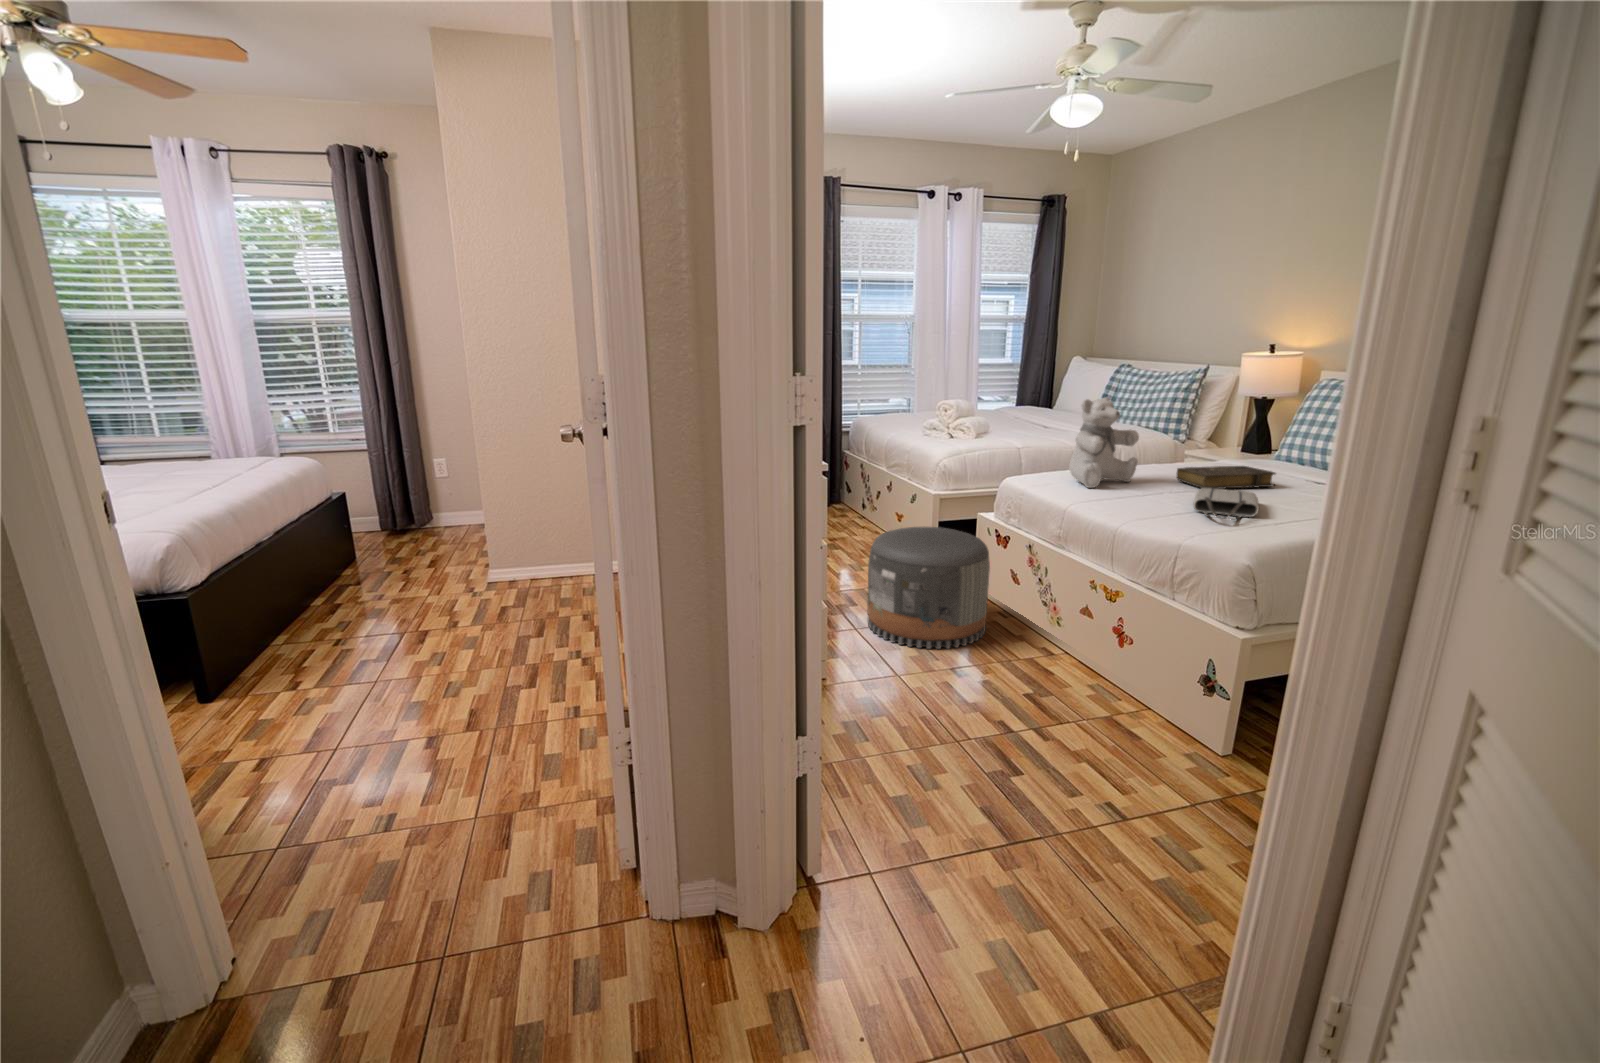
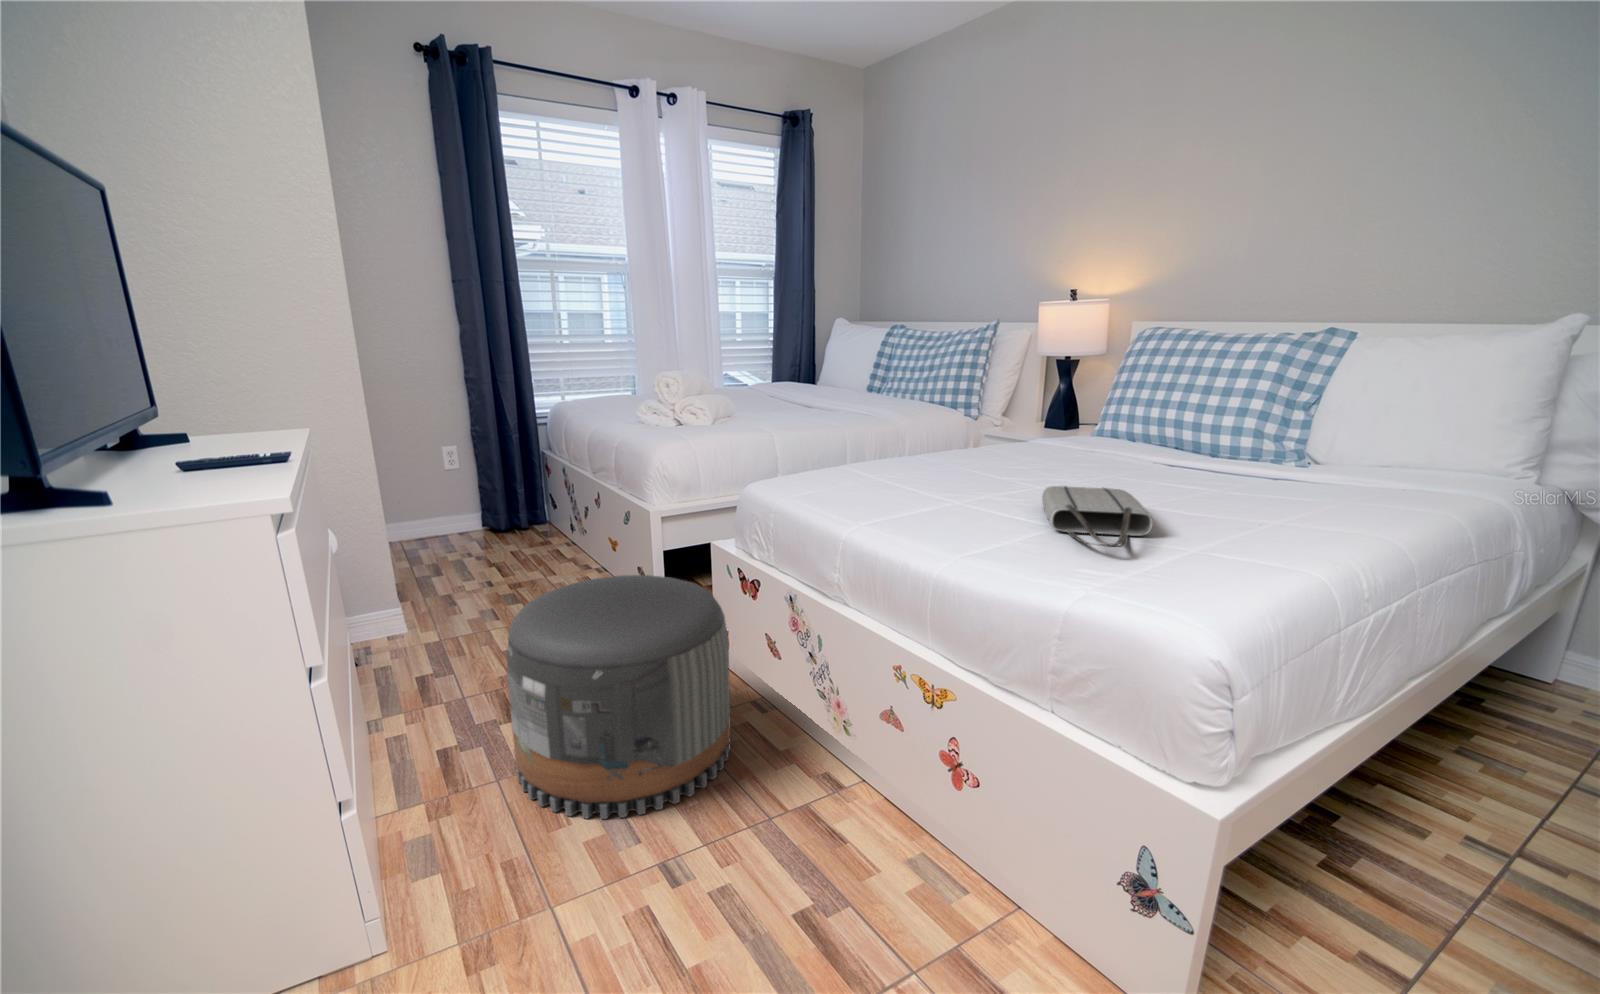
teddy bear: present [1069,398,1139,488] -> none [843,348,942,494]
book: present [1177,466,1276,489] -> none [995,446,1131,486]

